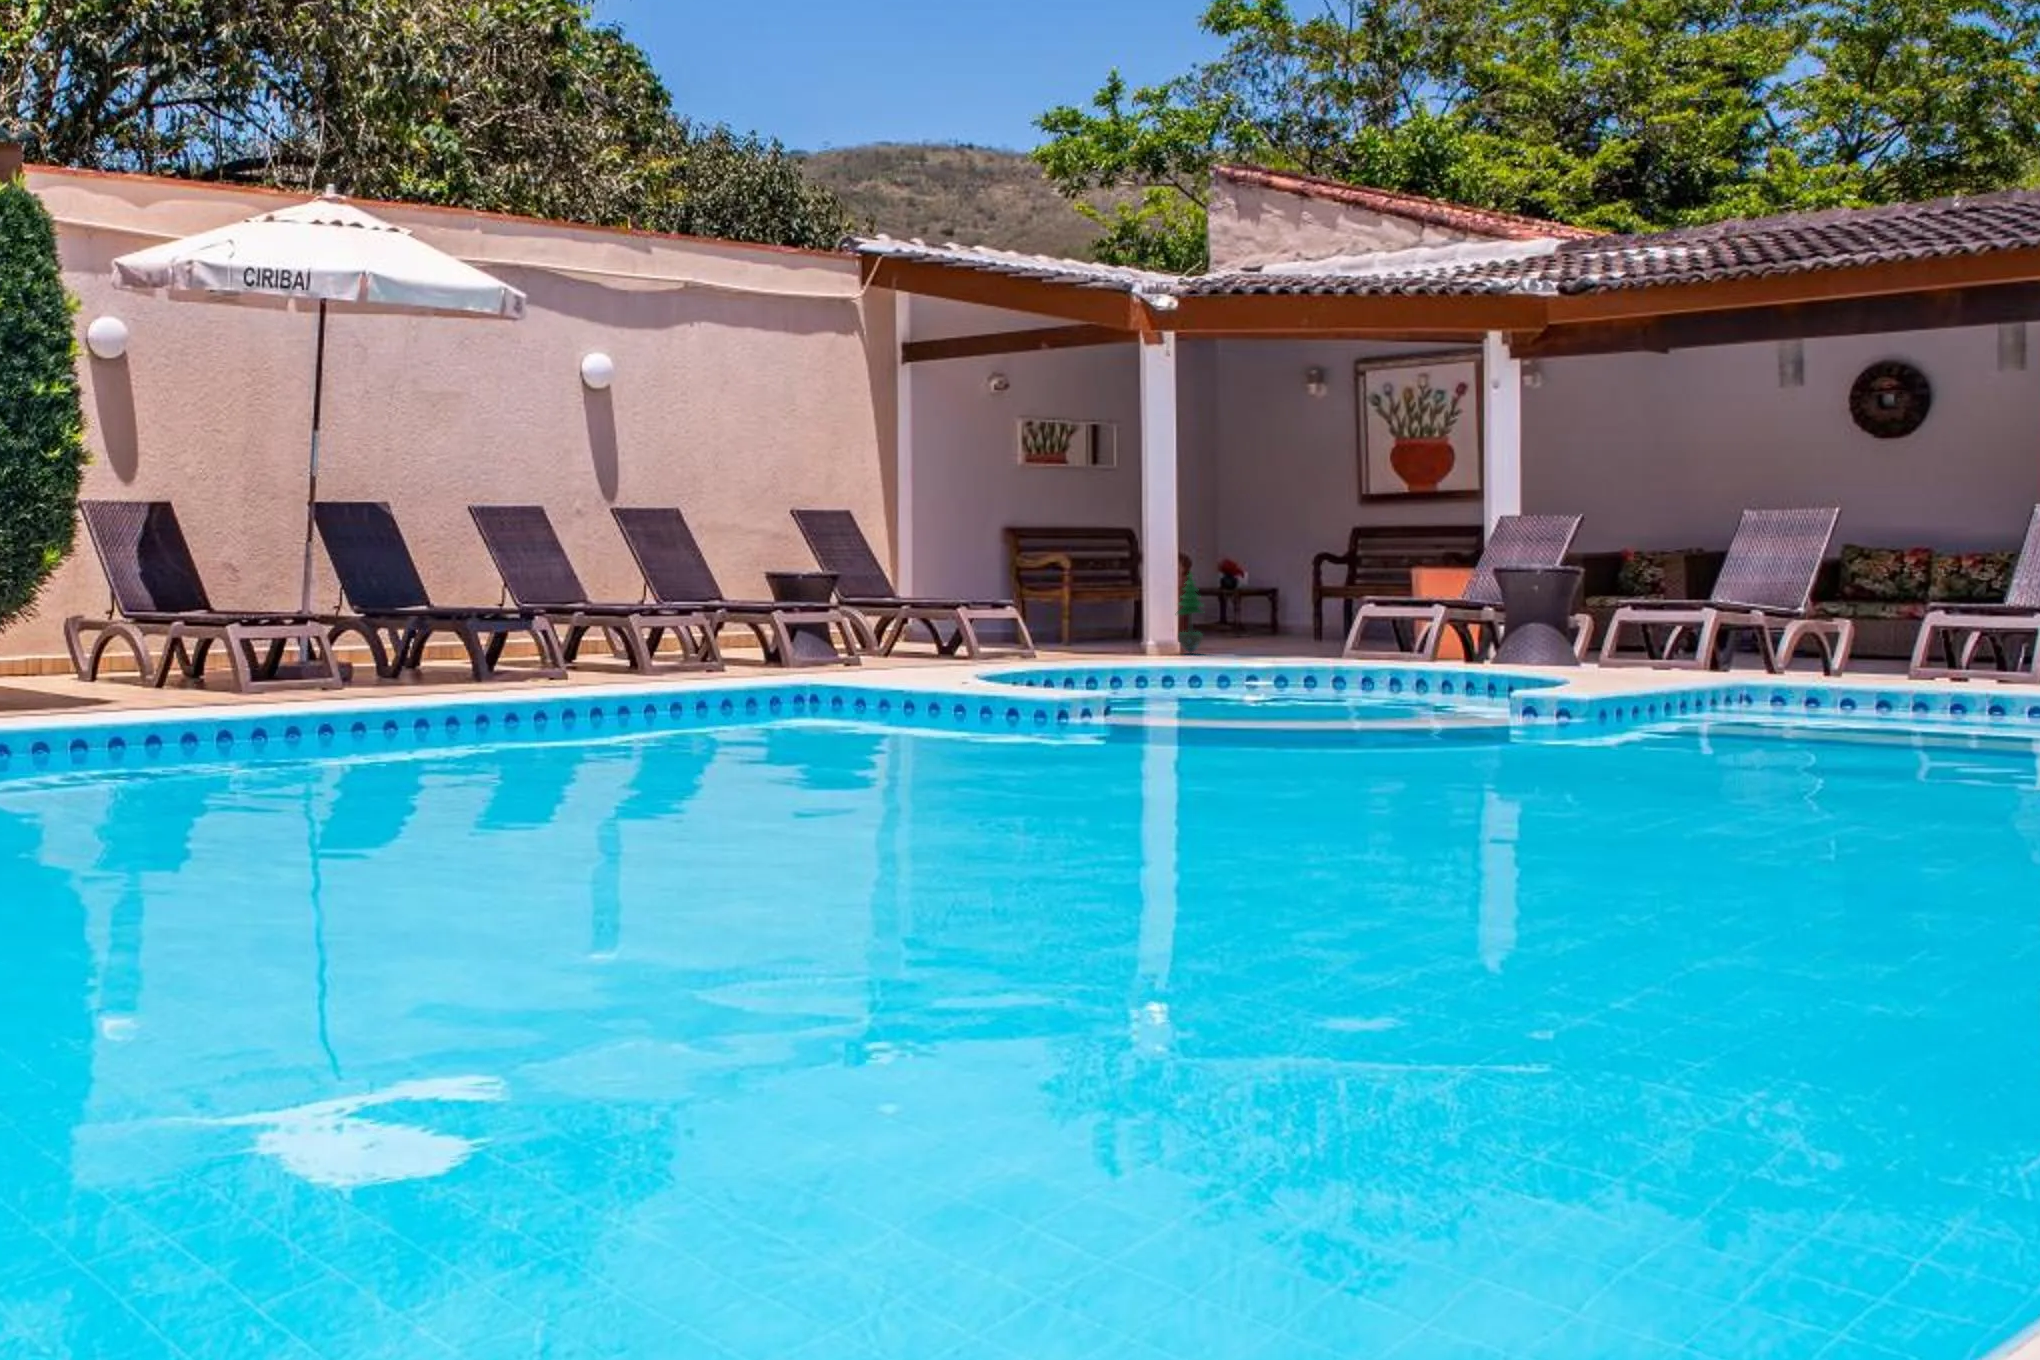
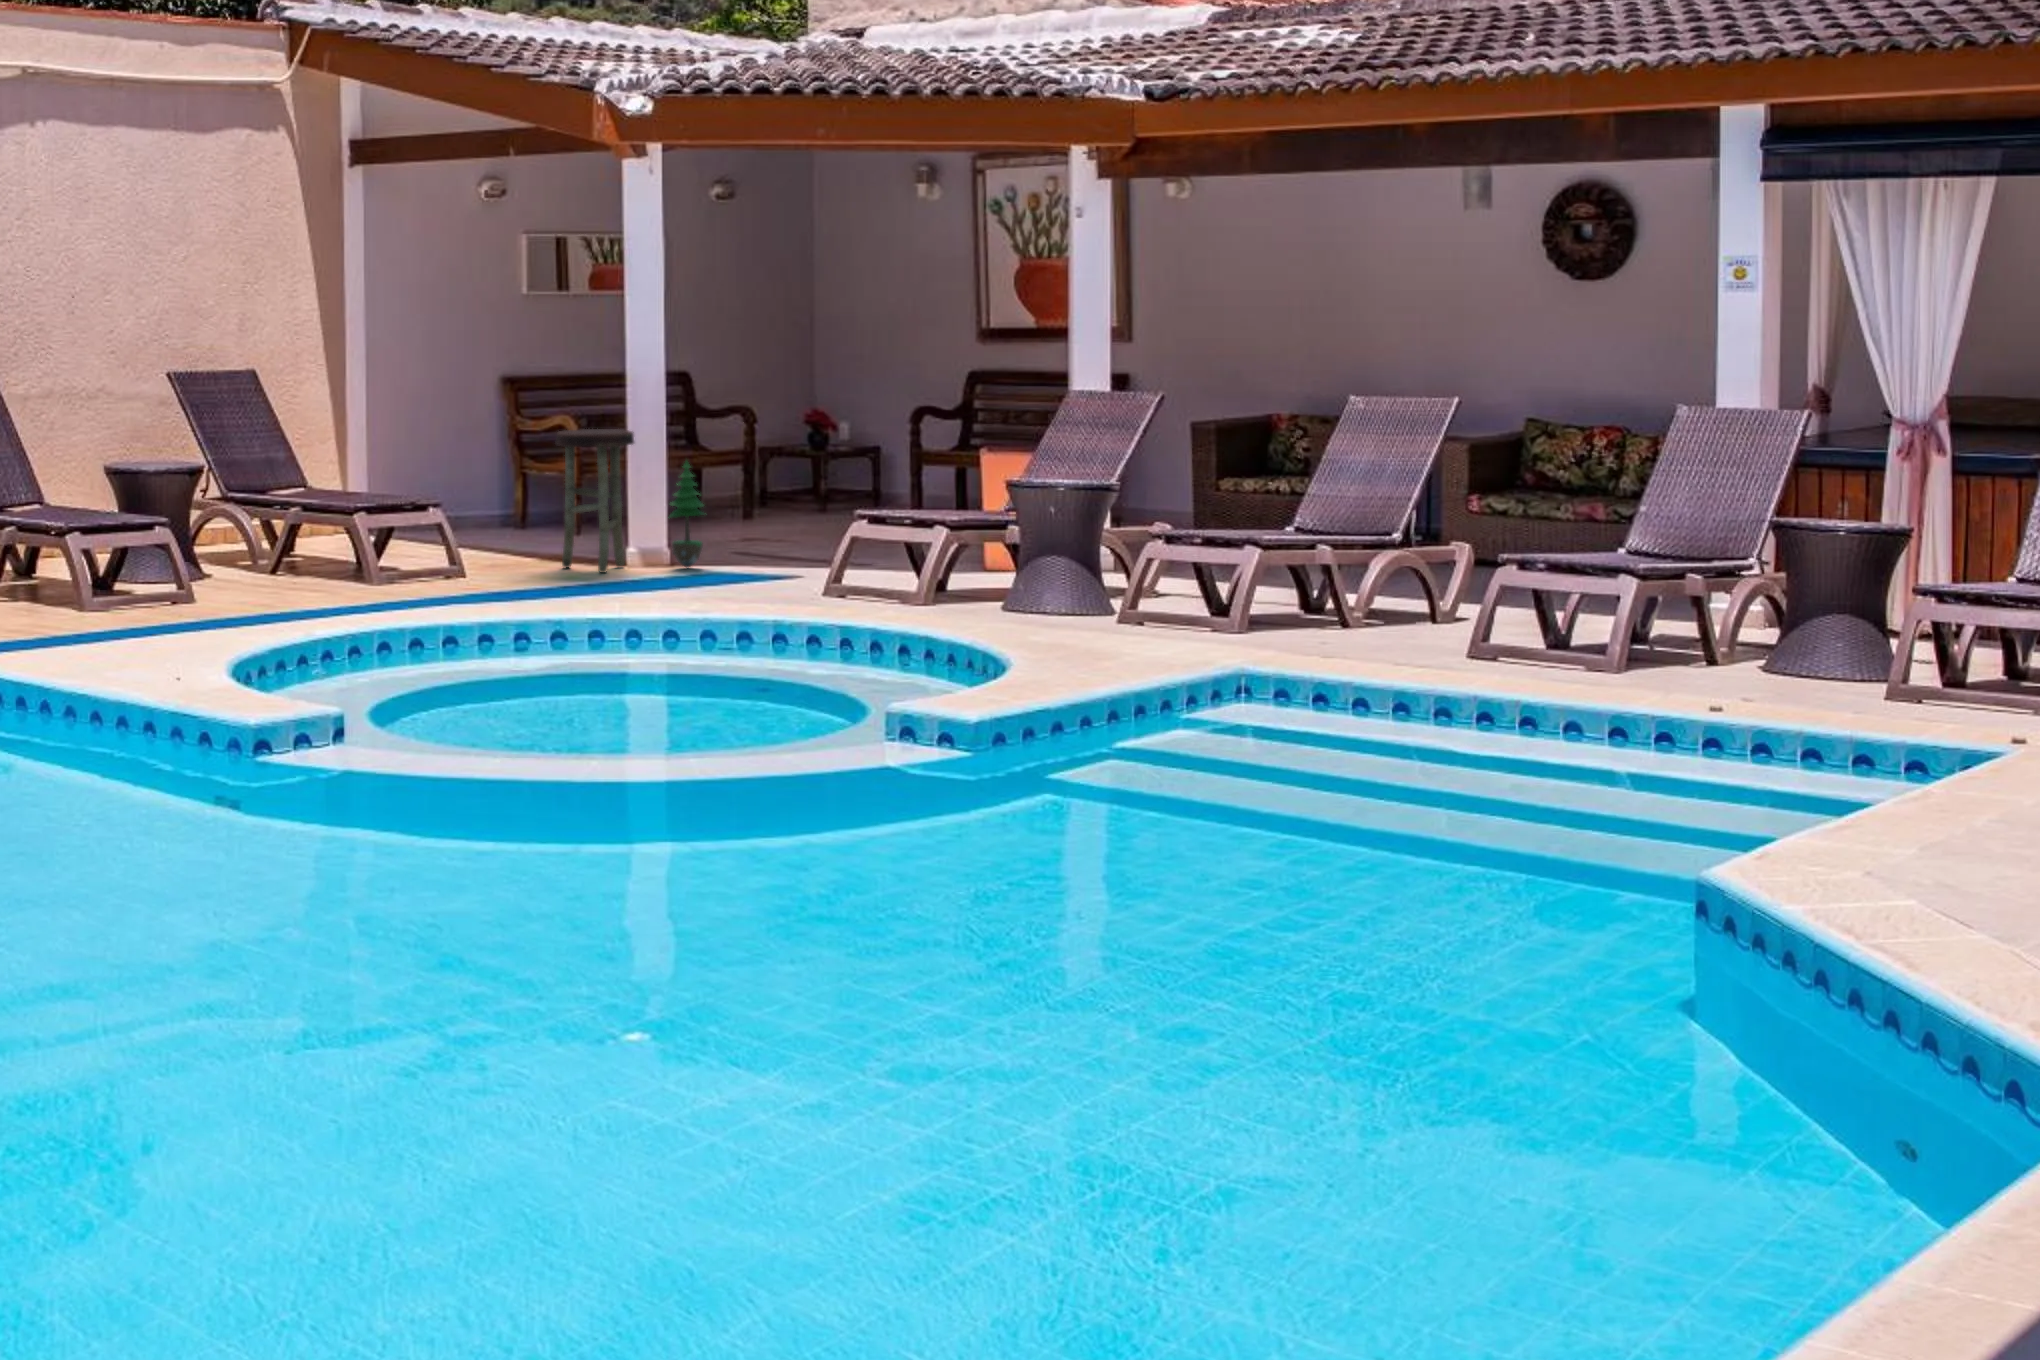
stool: none [1090,549,1152,655] -> present [556,429,634,573]

